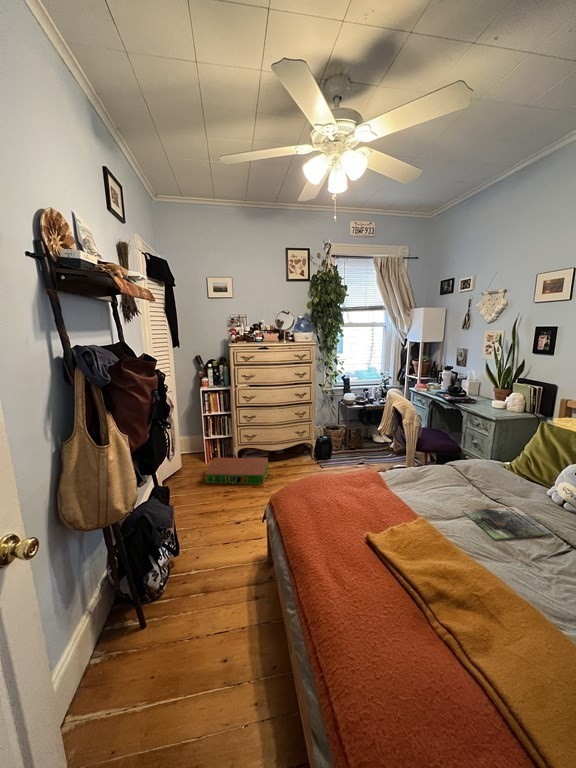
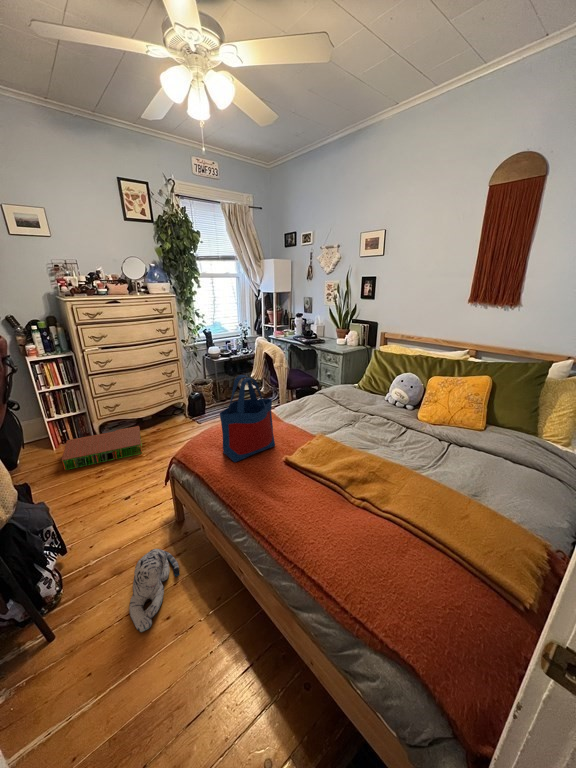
tote bag: none [305,430,367,522] -> present [220,375,275,462]
magazine: present [463,506,553,540] -> none [342,412,396,437]
plush toy: none [198,582,254,662] -> present [129,549,180,632]

